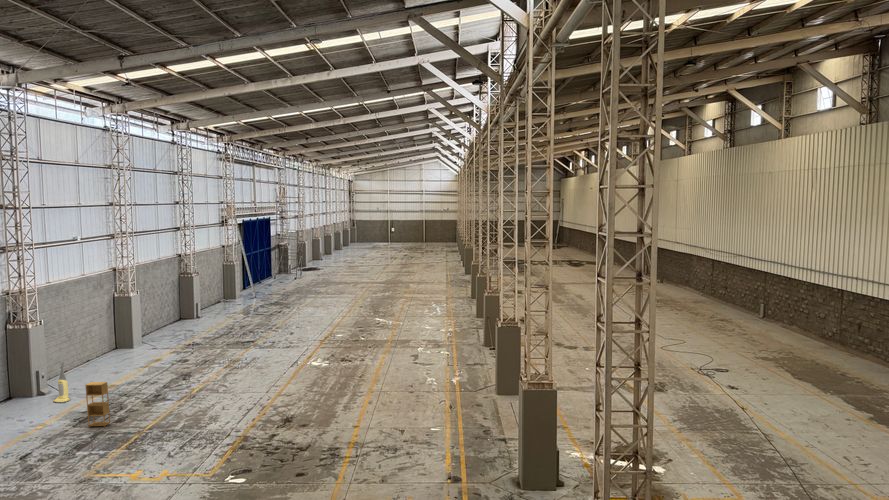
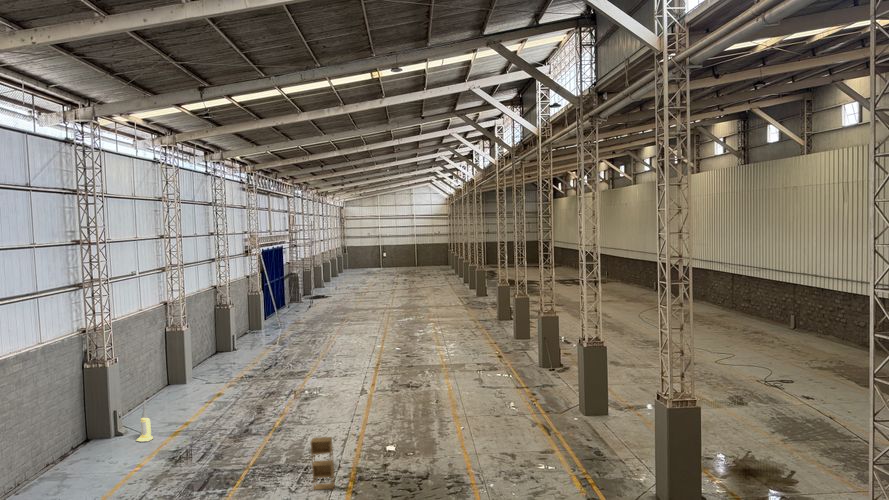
shelving unit: present [86,382,110,427] -> present [311,437,335,490]

